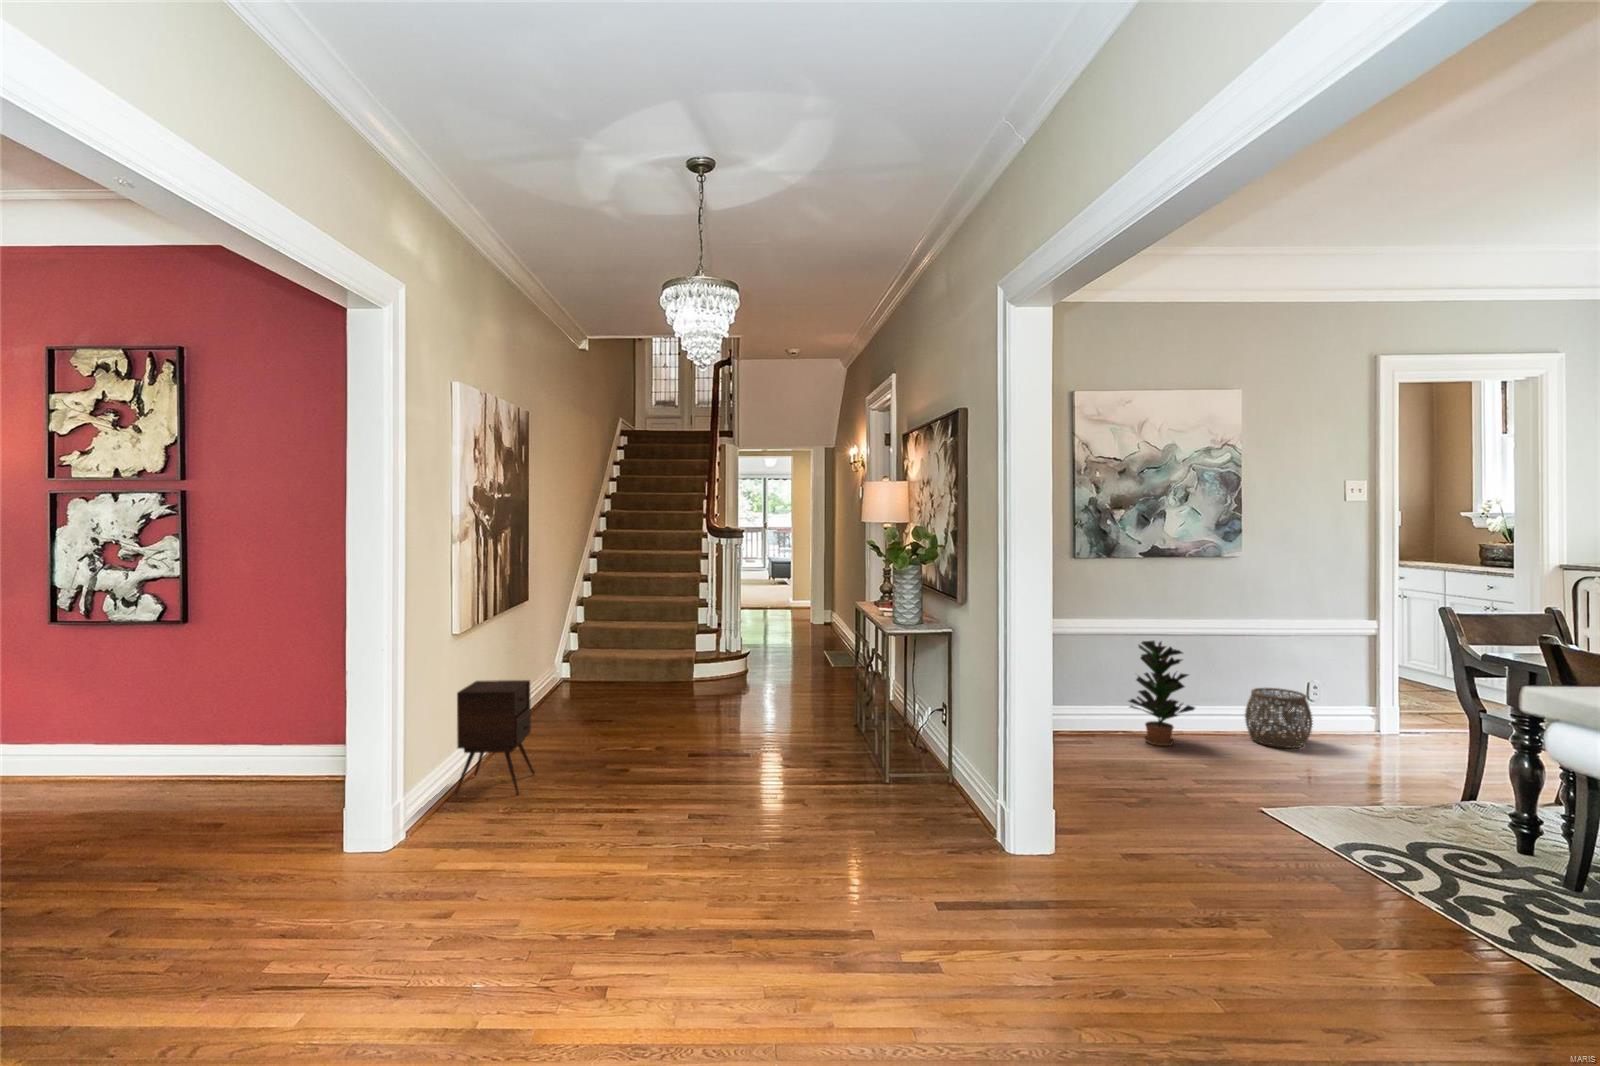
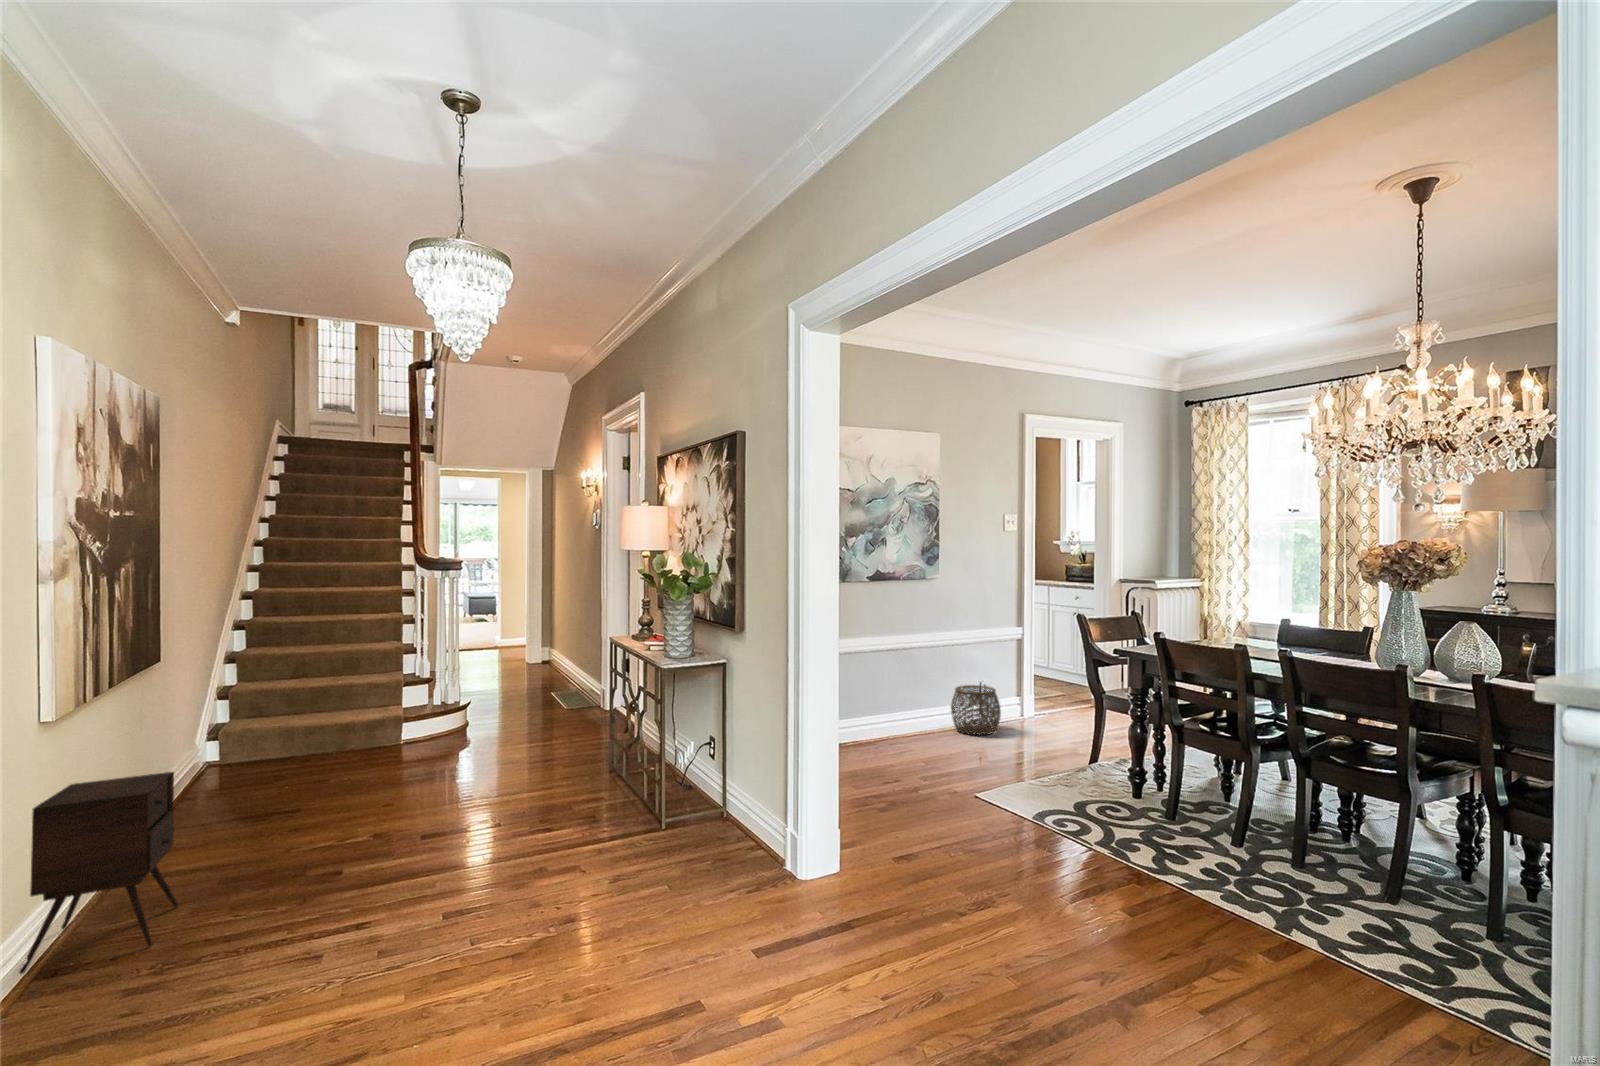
potted plant: present [1129,641,1195,746] -> none [868,652,920,747]

